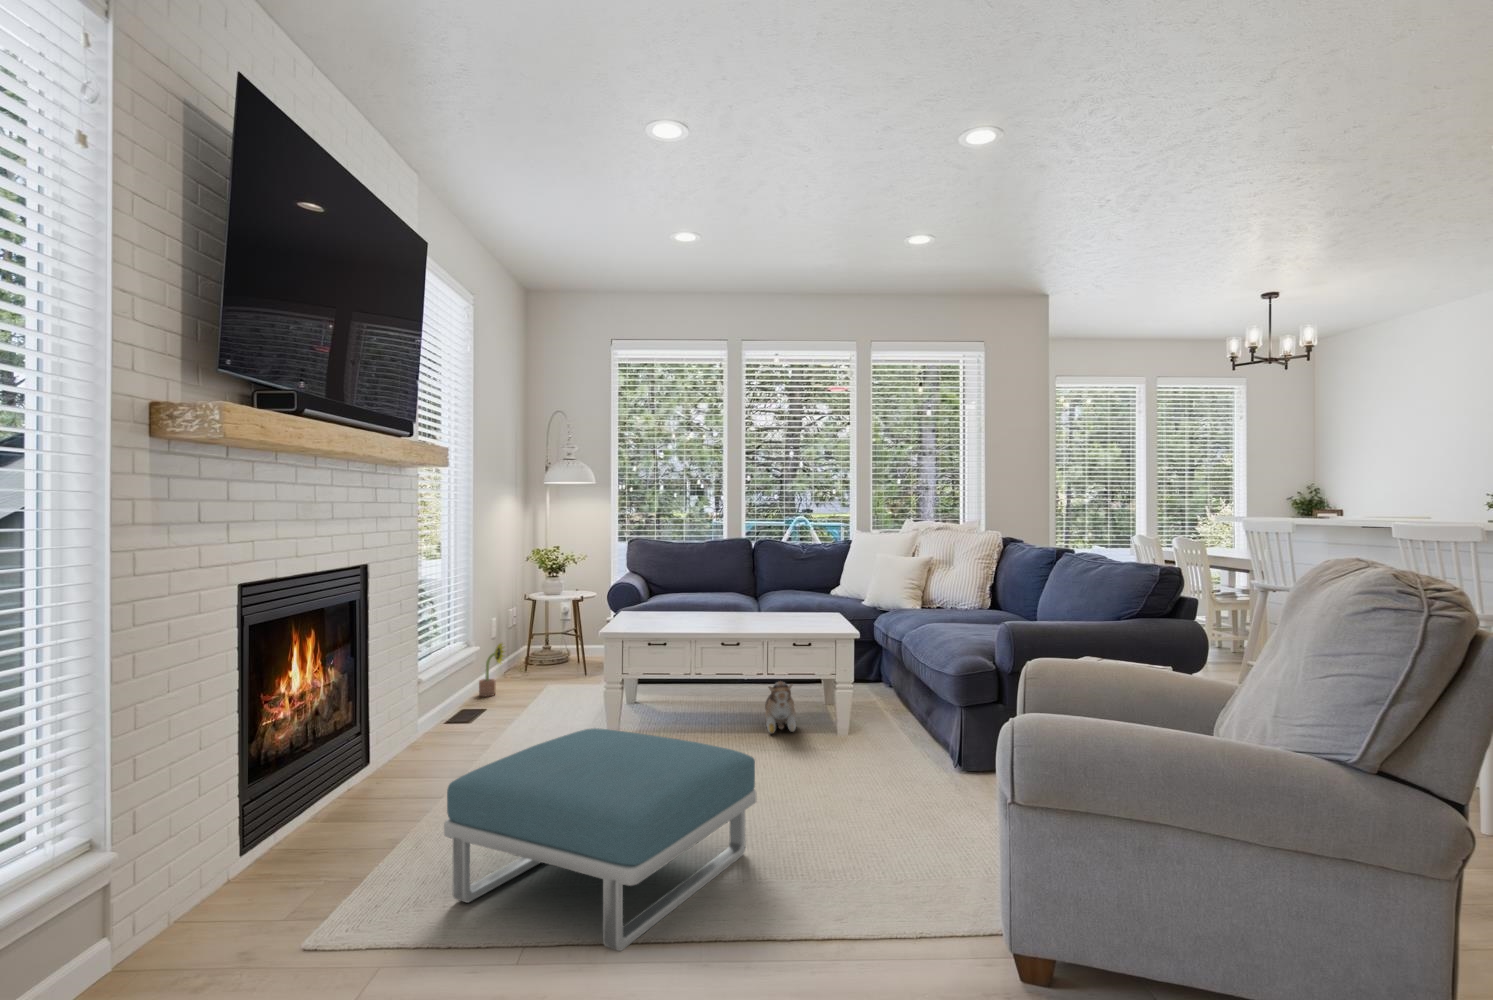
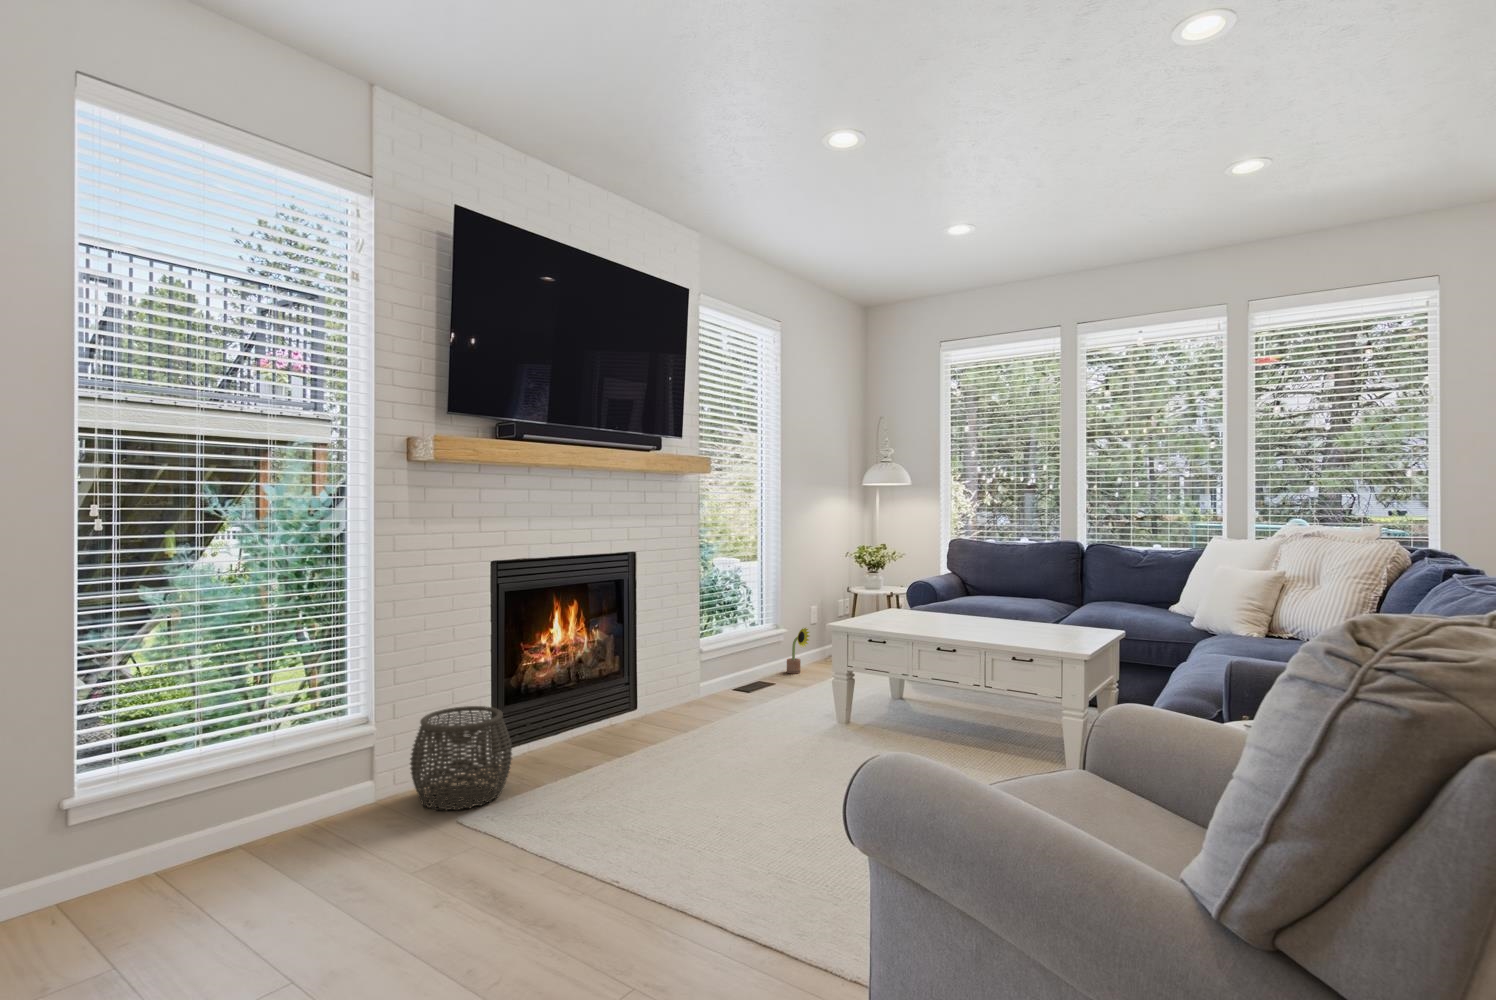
plush toy: present [765,681,796,734] -> none [979,695,1028,752]
footstool: present [444,728,756,951] -> none [560,706,813,894]
woven basket: none [179,785,337,943] -> present [410,706,512,811]

